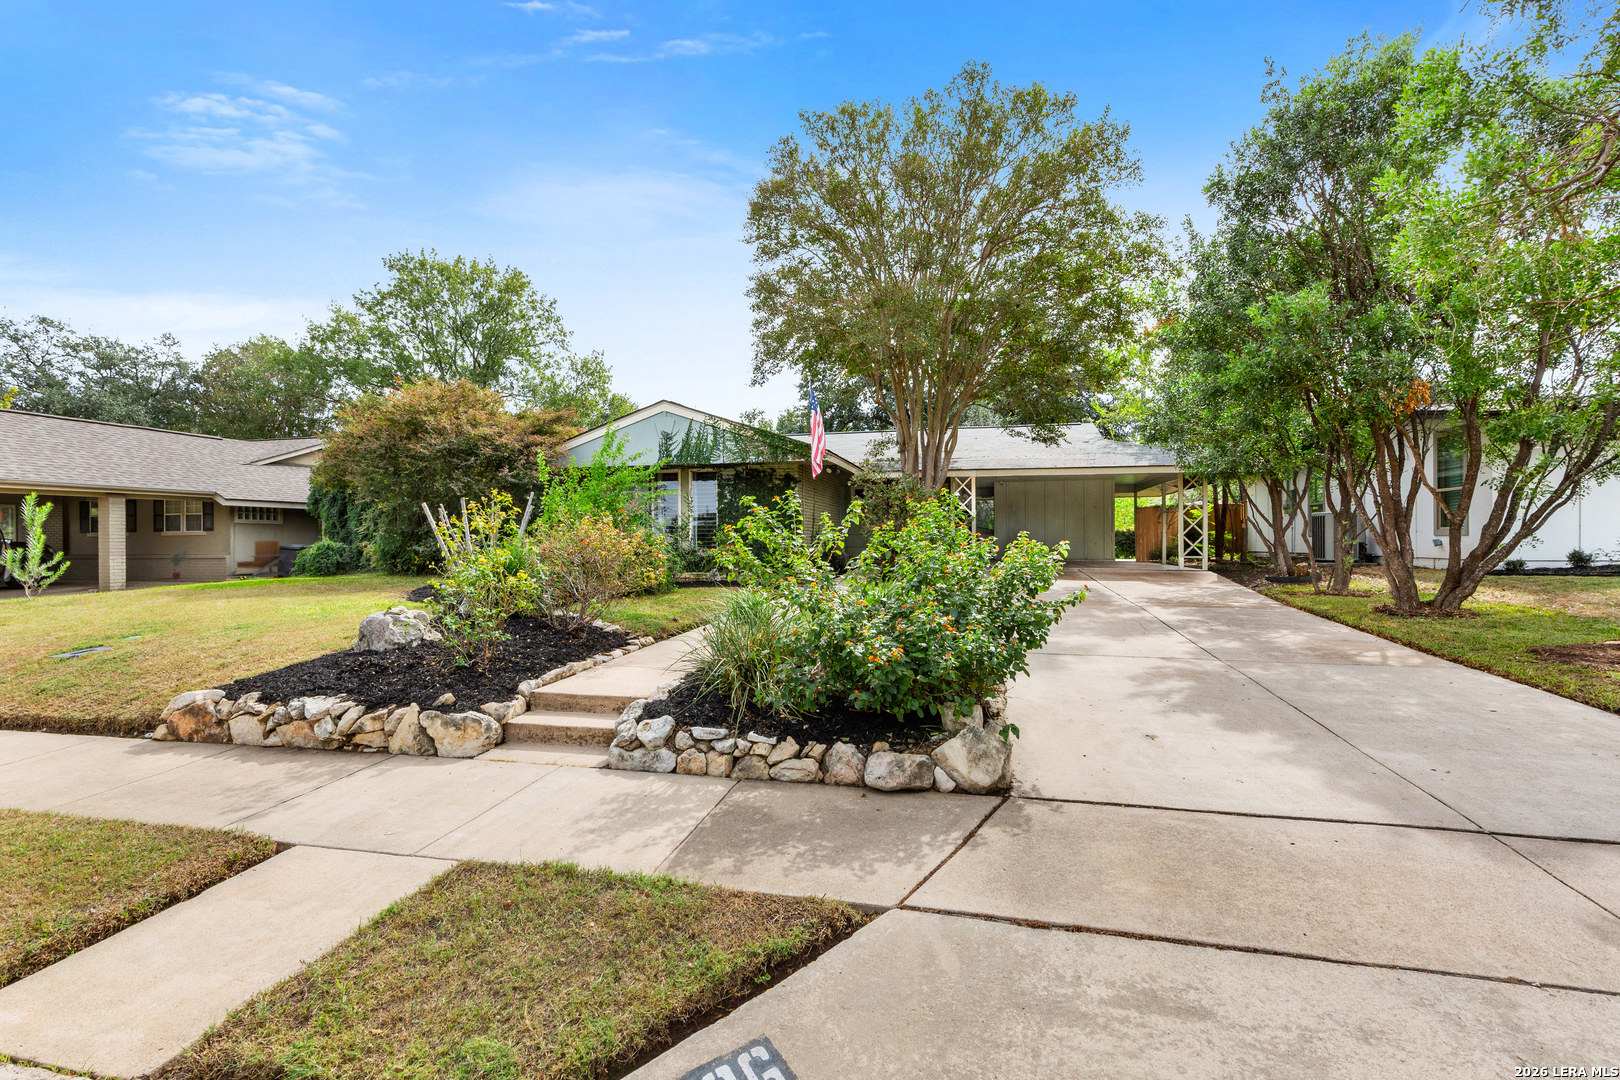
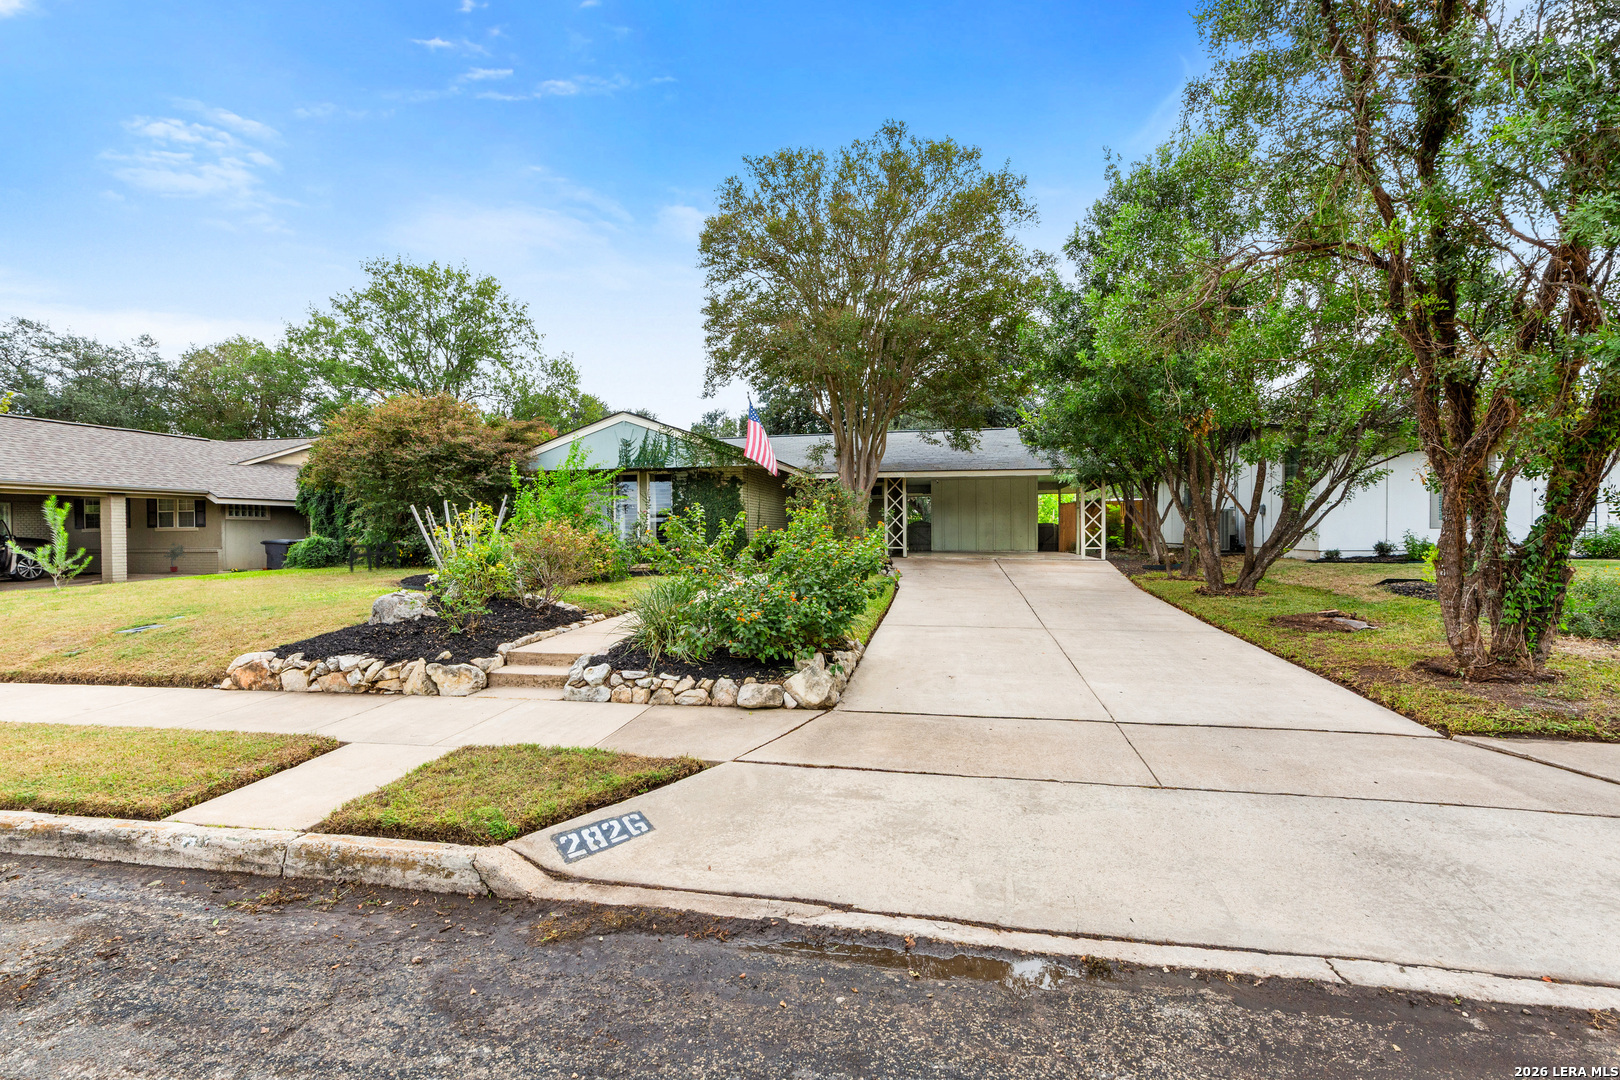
lounge chair: present [229,541,284,576] -> none [221,536,277,569]
bench: none [359,548,412,580] -> present [349,543,398,572]

